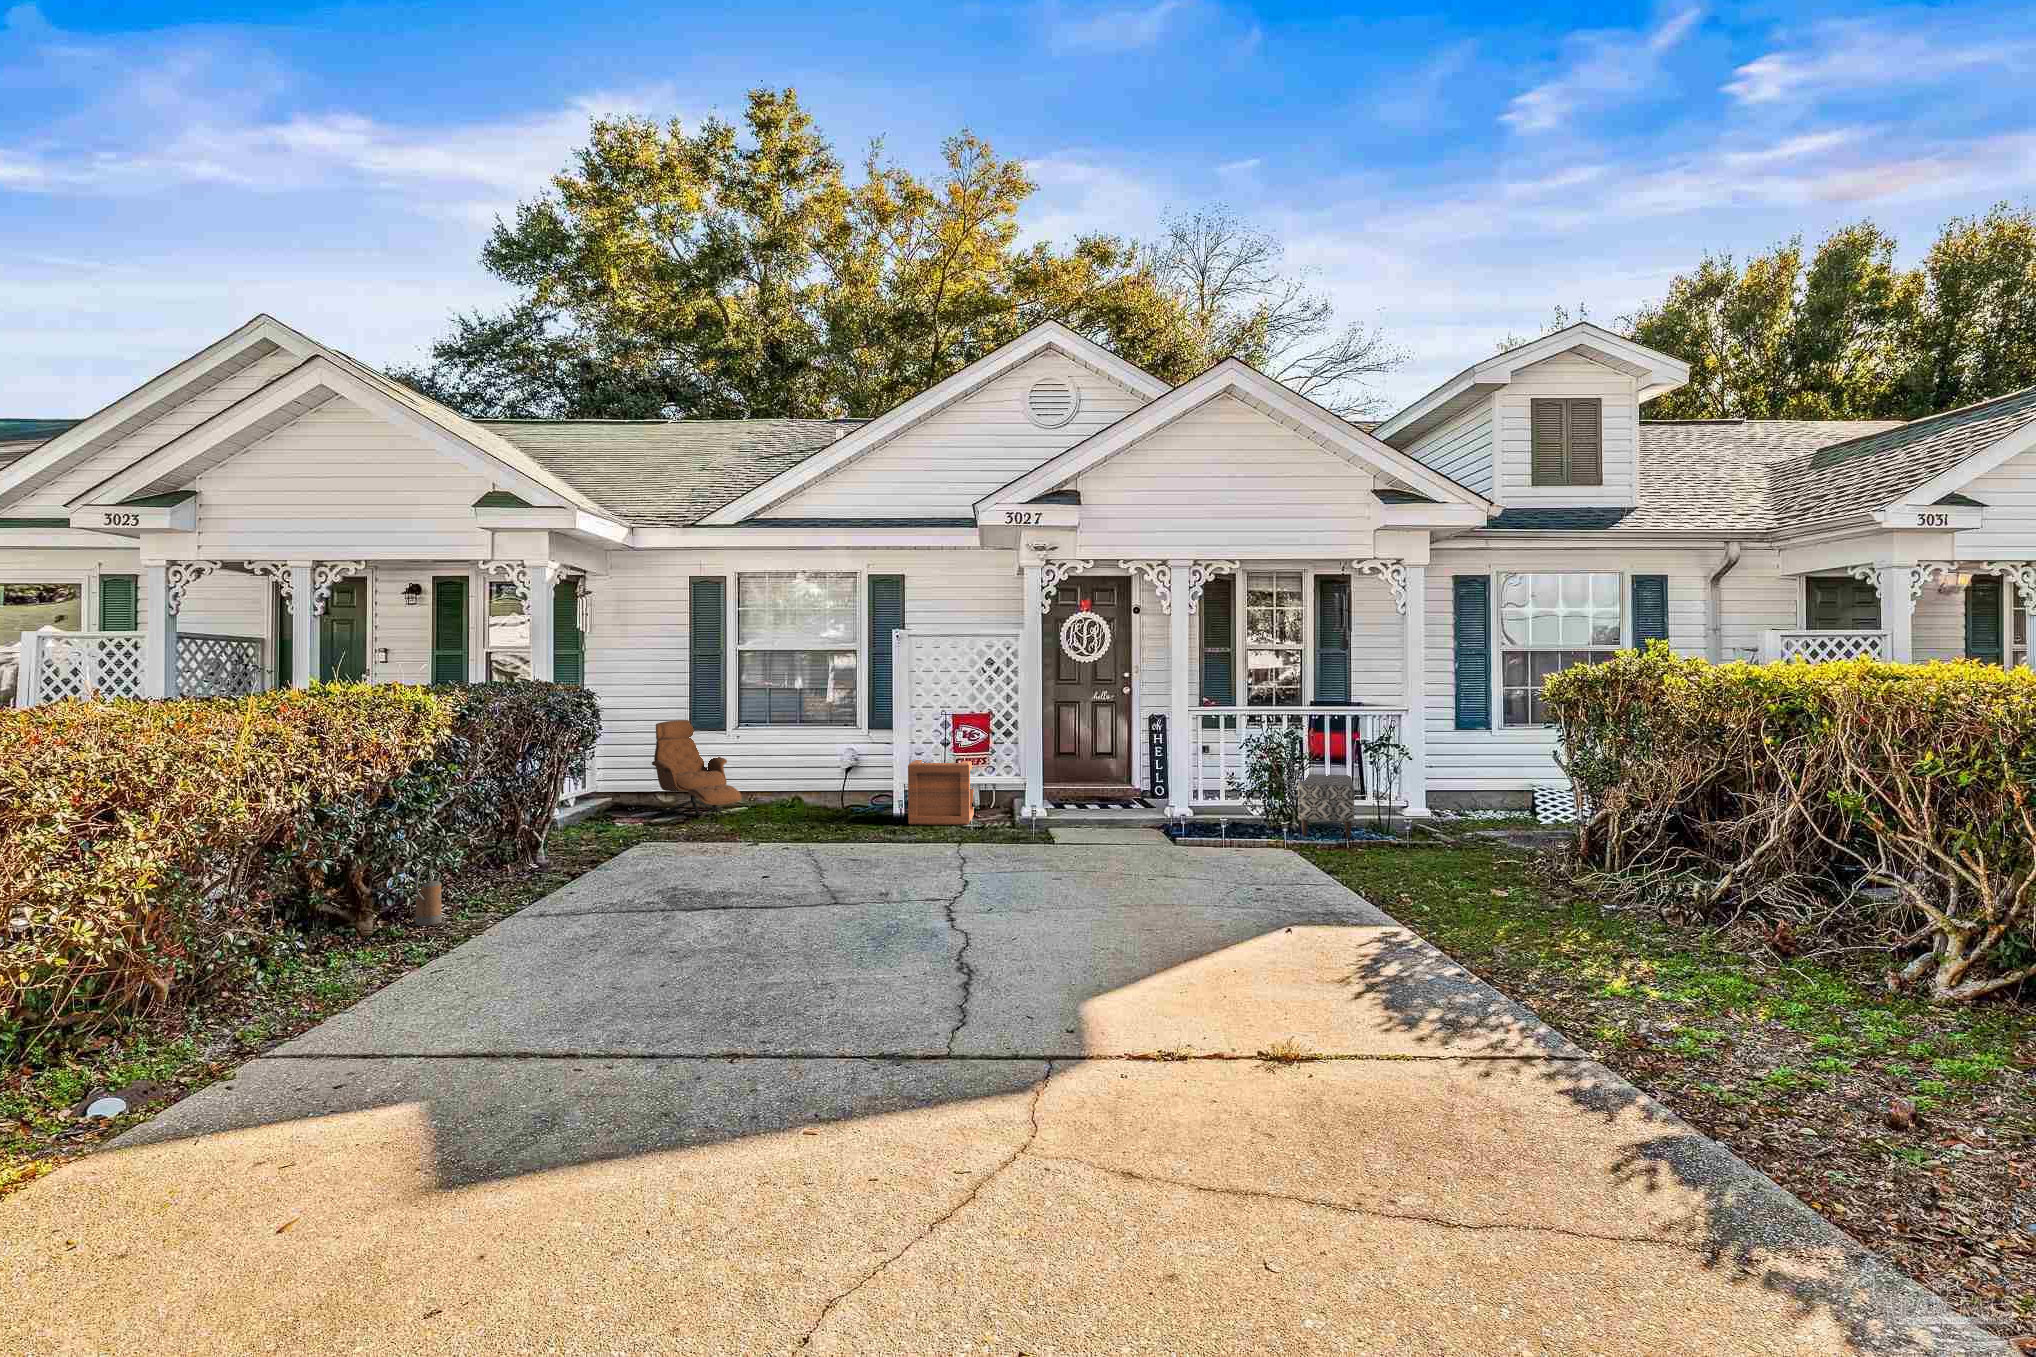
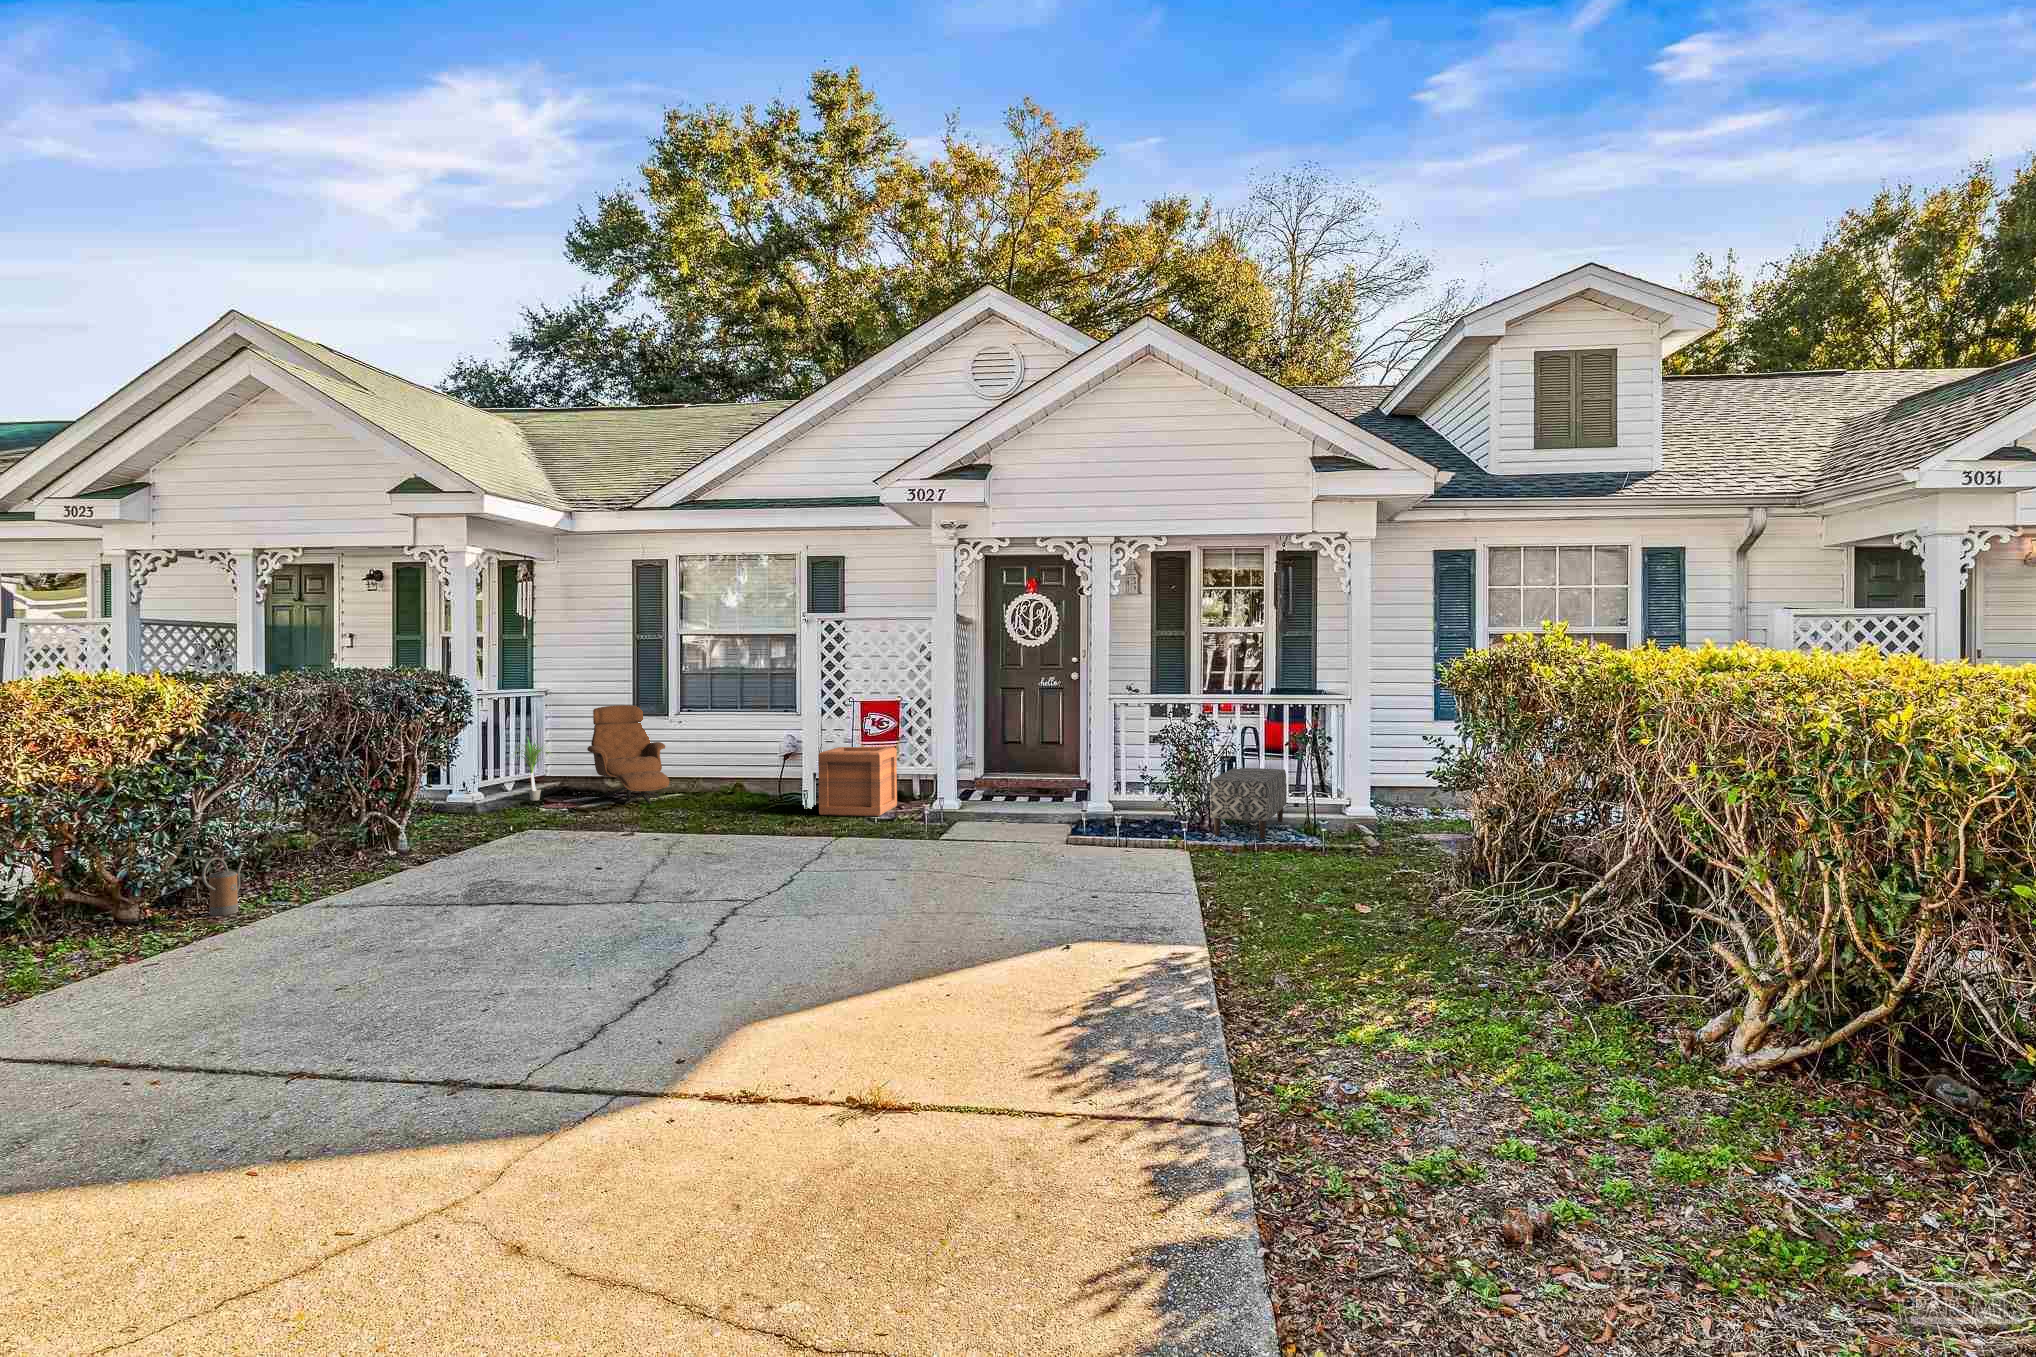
potted plant: none [574,749,621,816] -> present [521,741,543,801]

